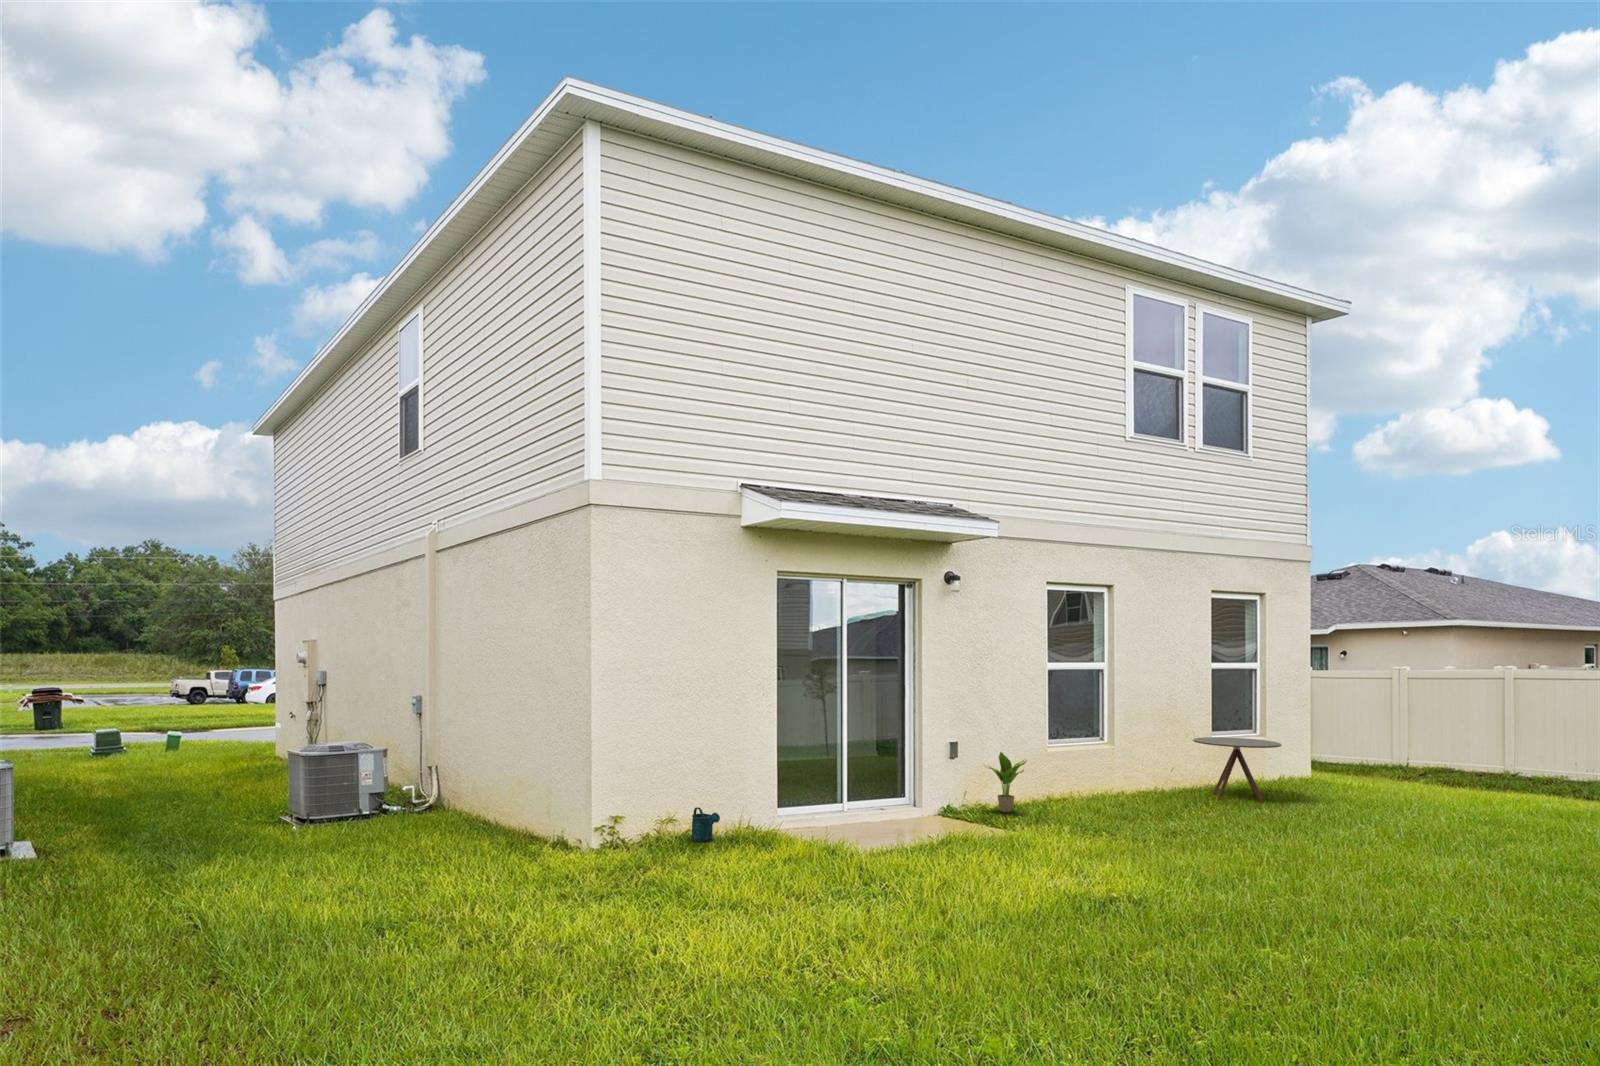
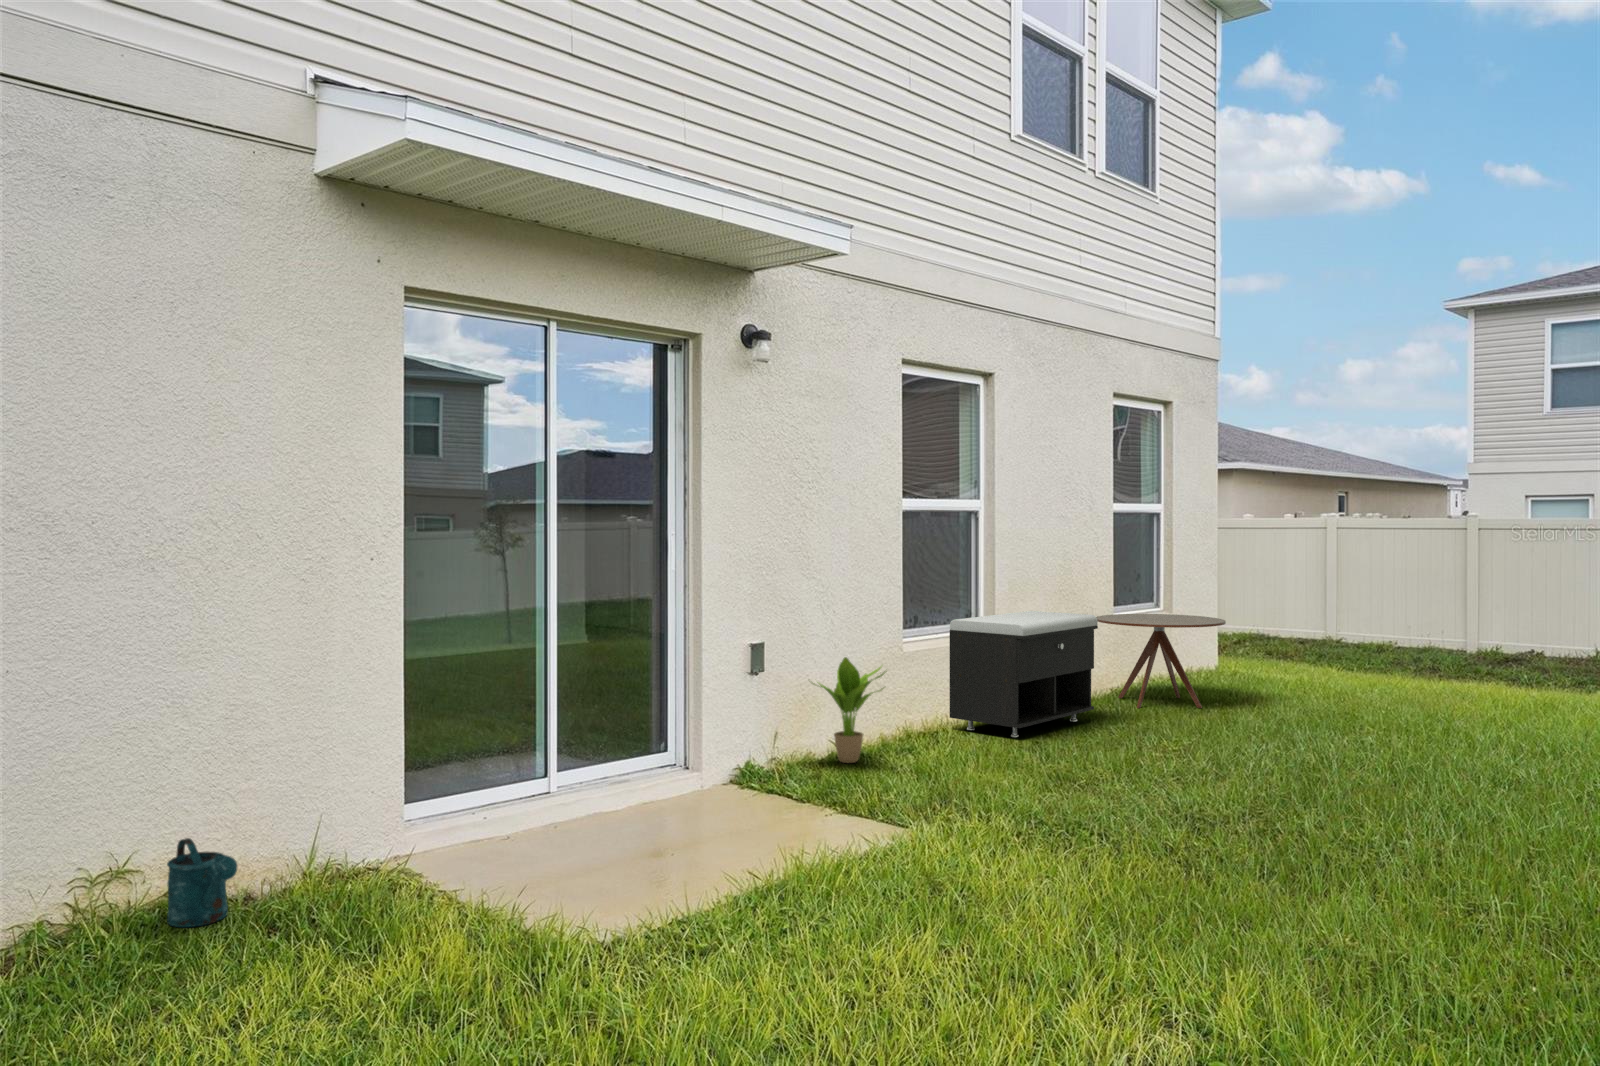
storage bench: none [1079,732,1179,808] -> present [950,611,1098,737]

